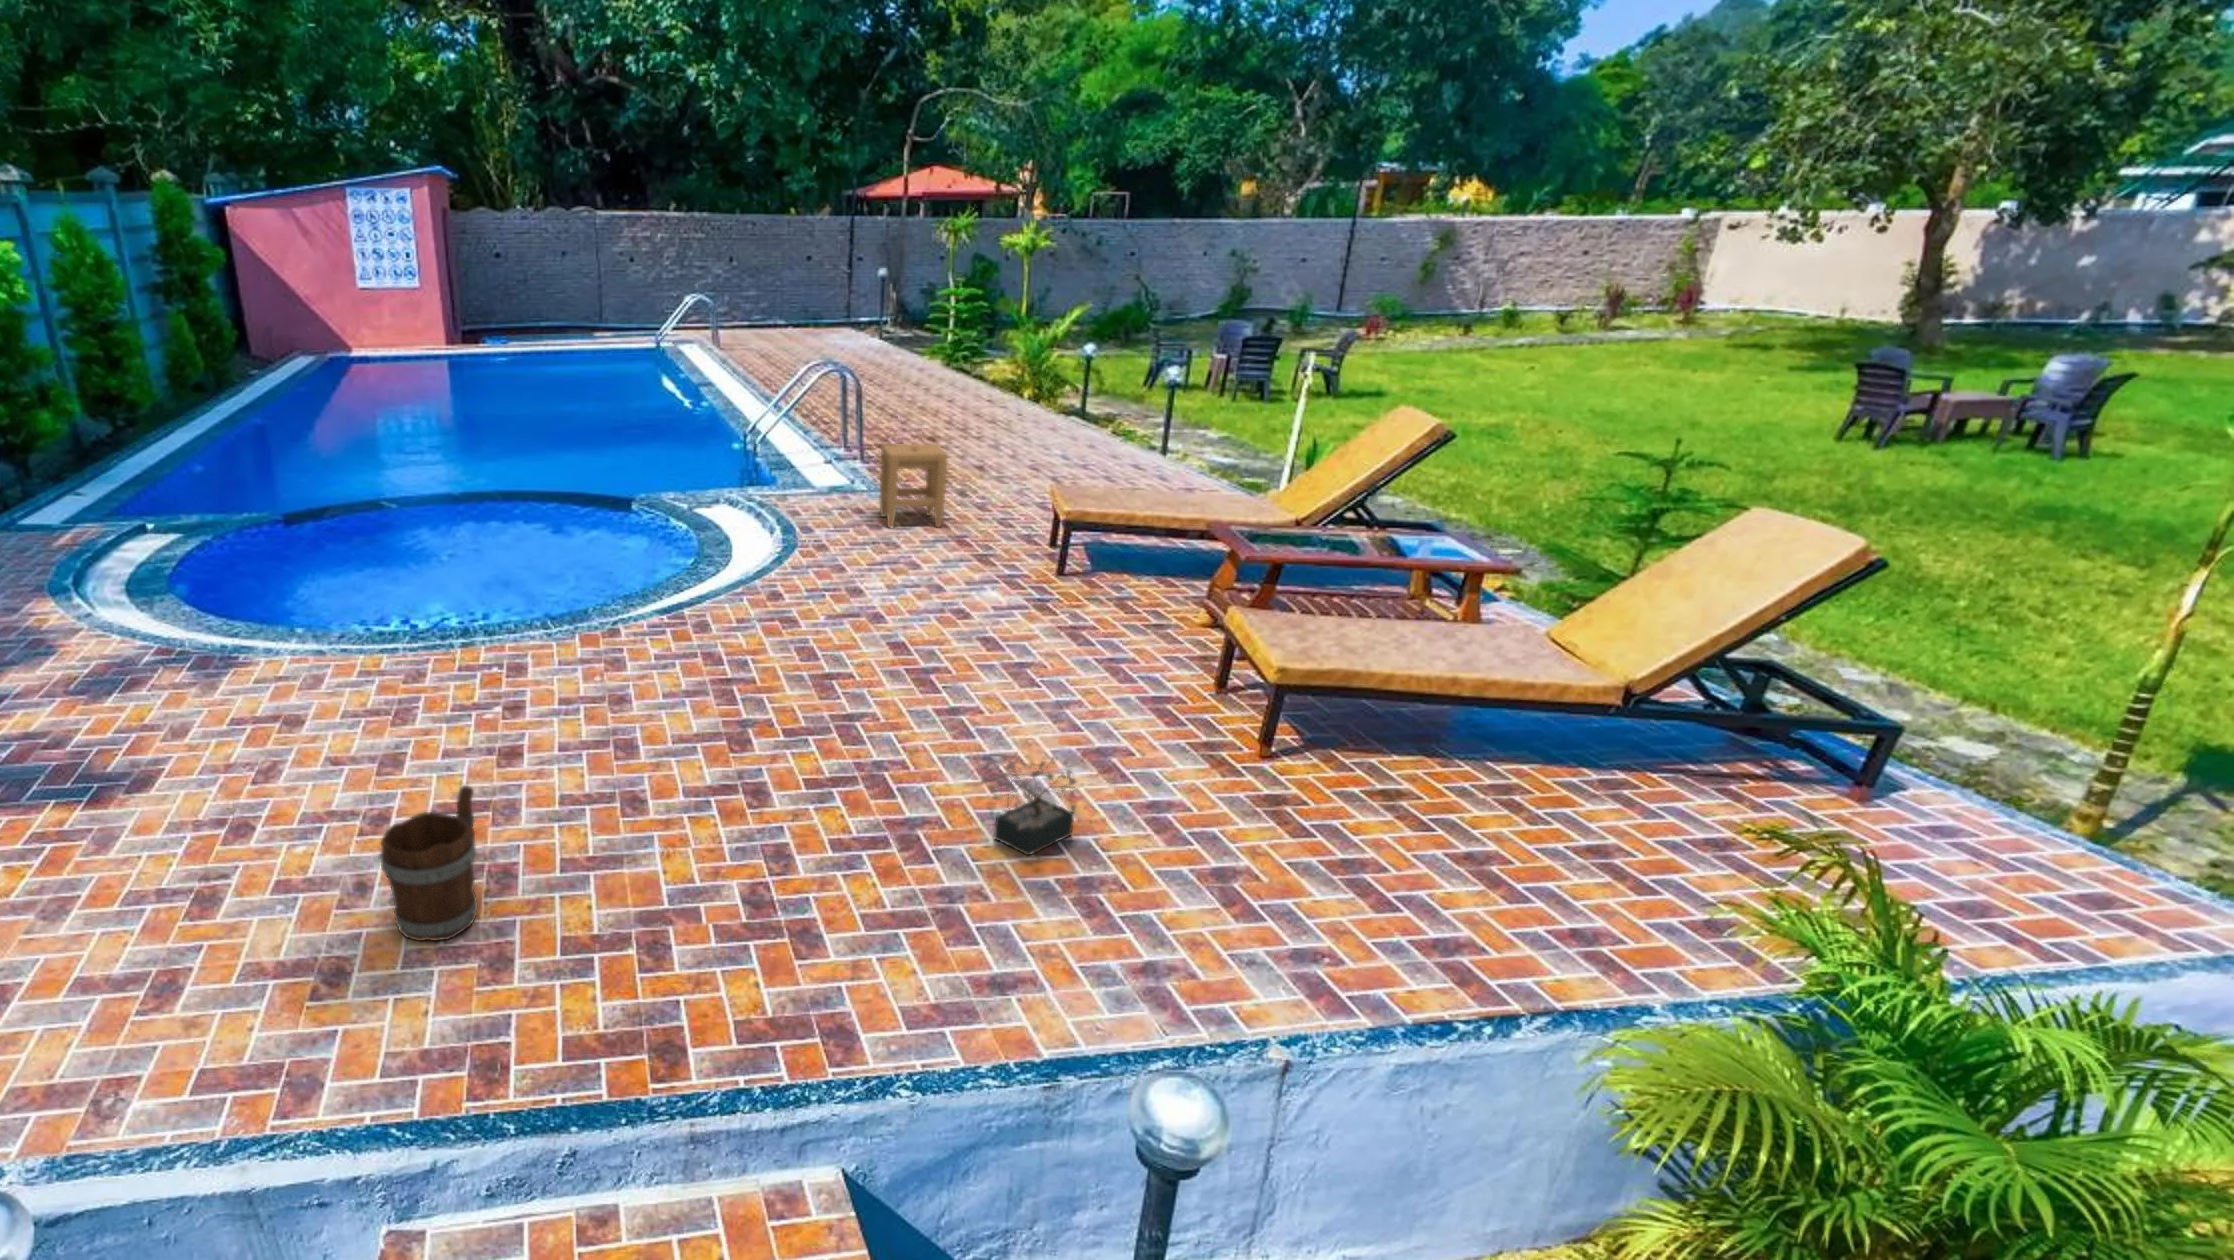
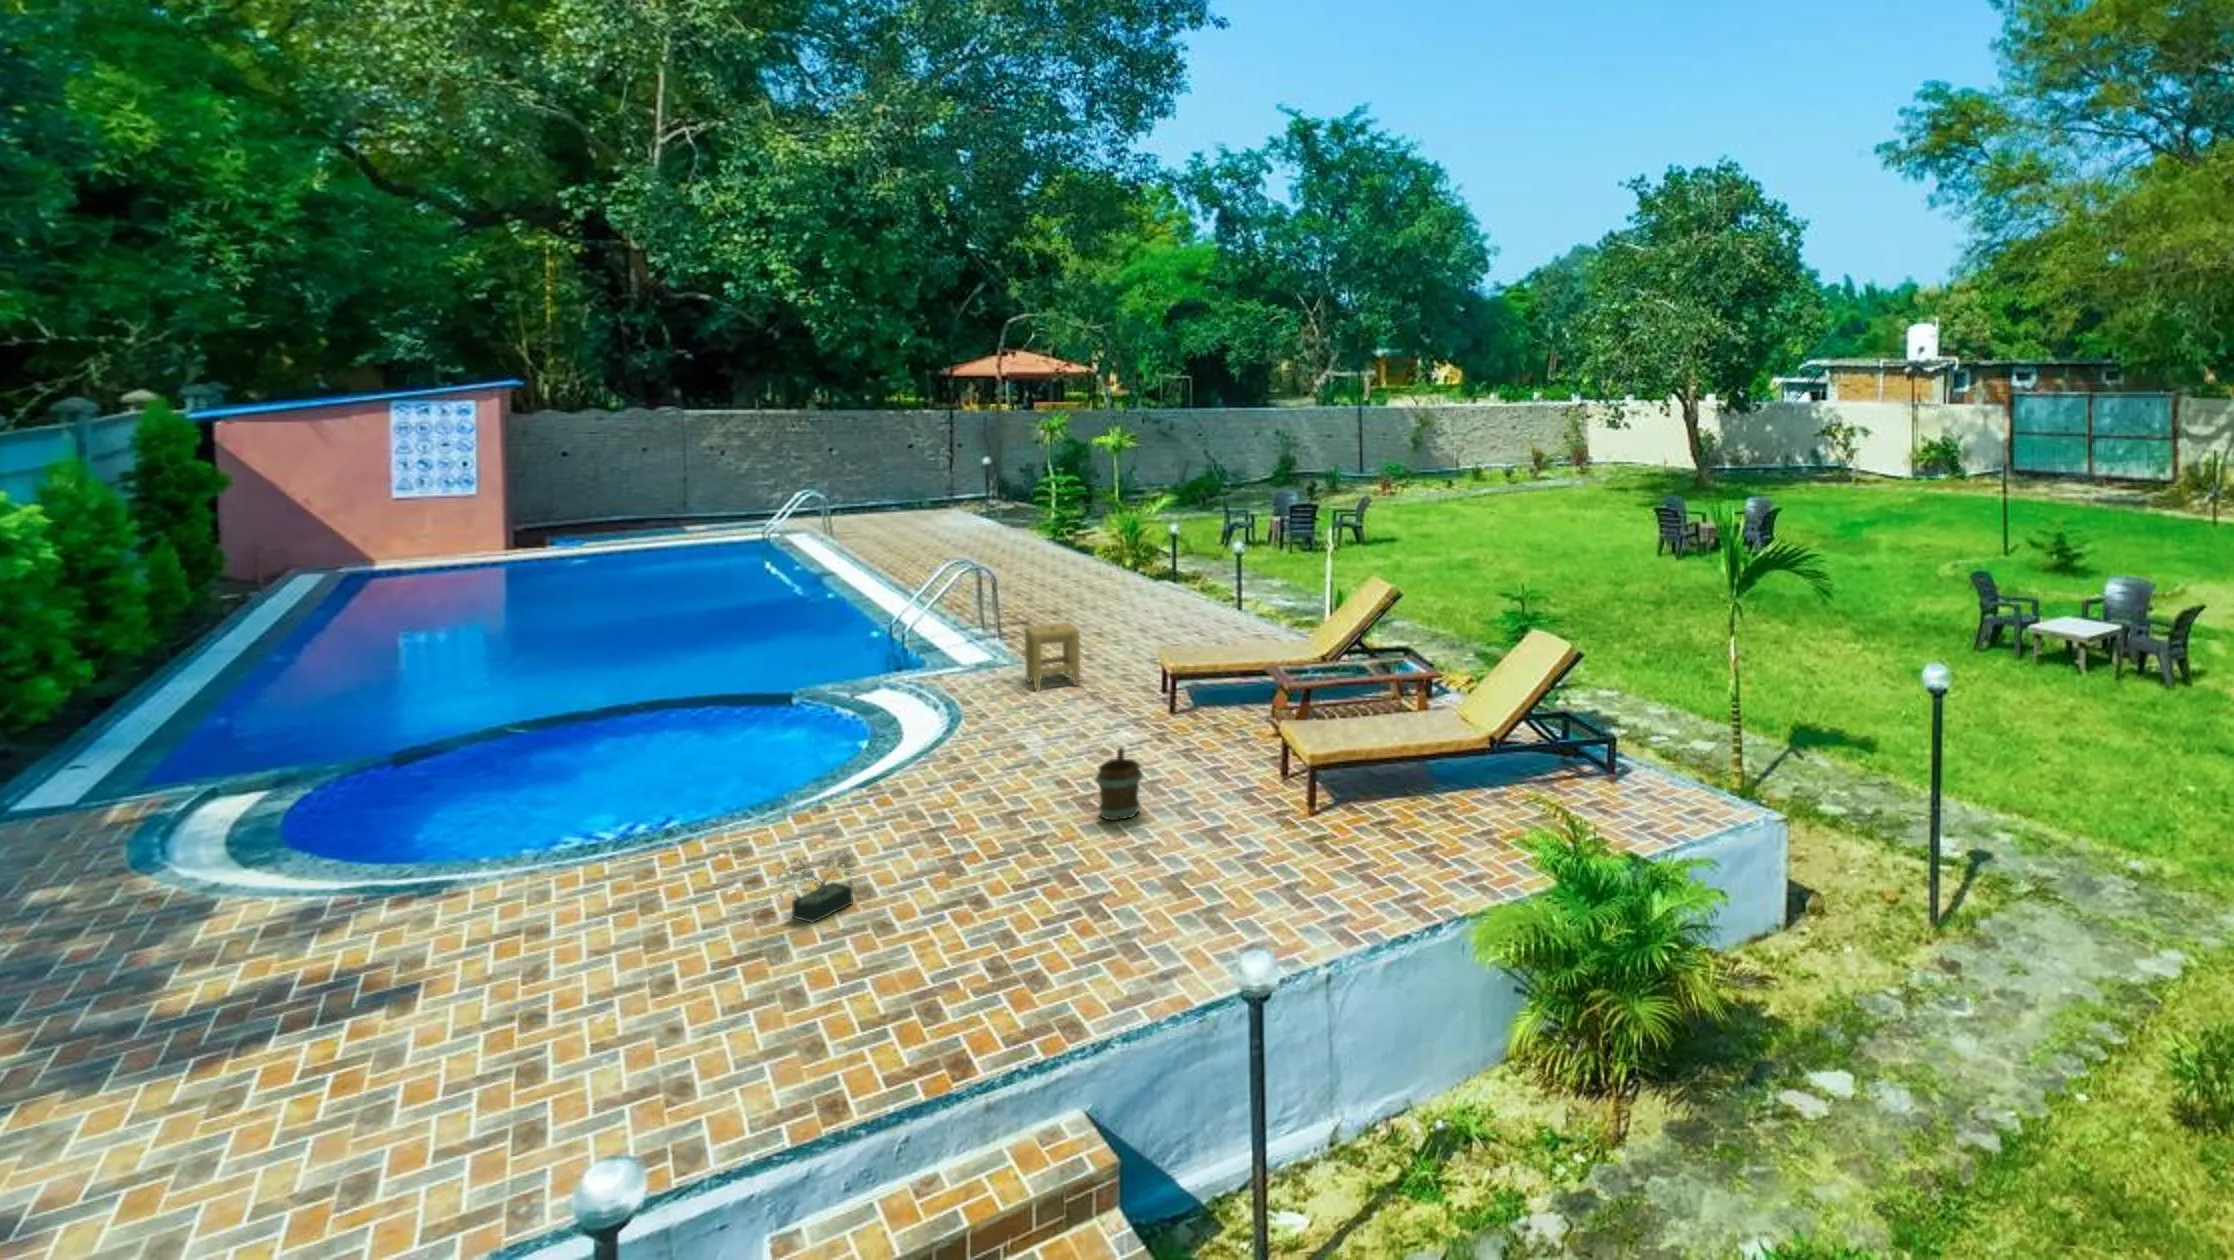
decorative plant: present [981,757,1077,855] -> present [777,852,855,923]
bucket: present [380,785,478,941] -> present [1095,748,1143,820]

